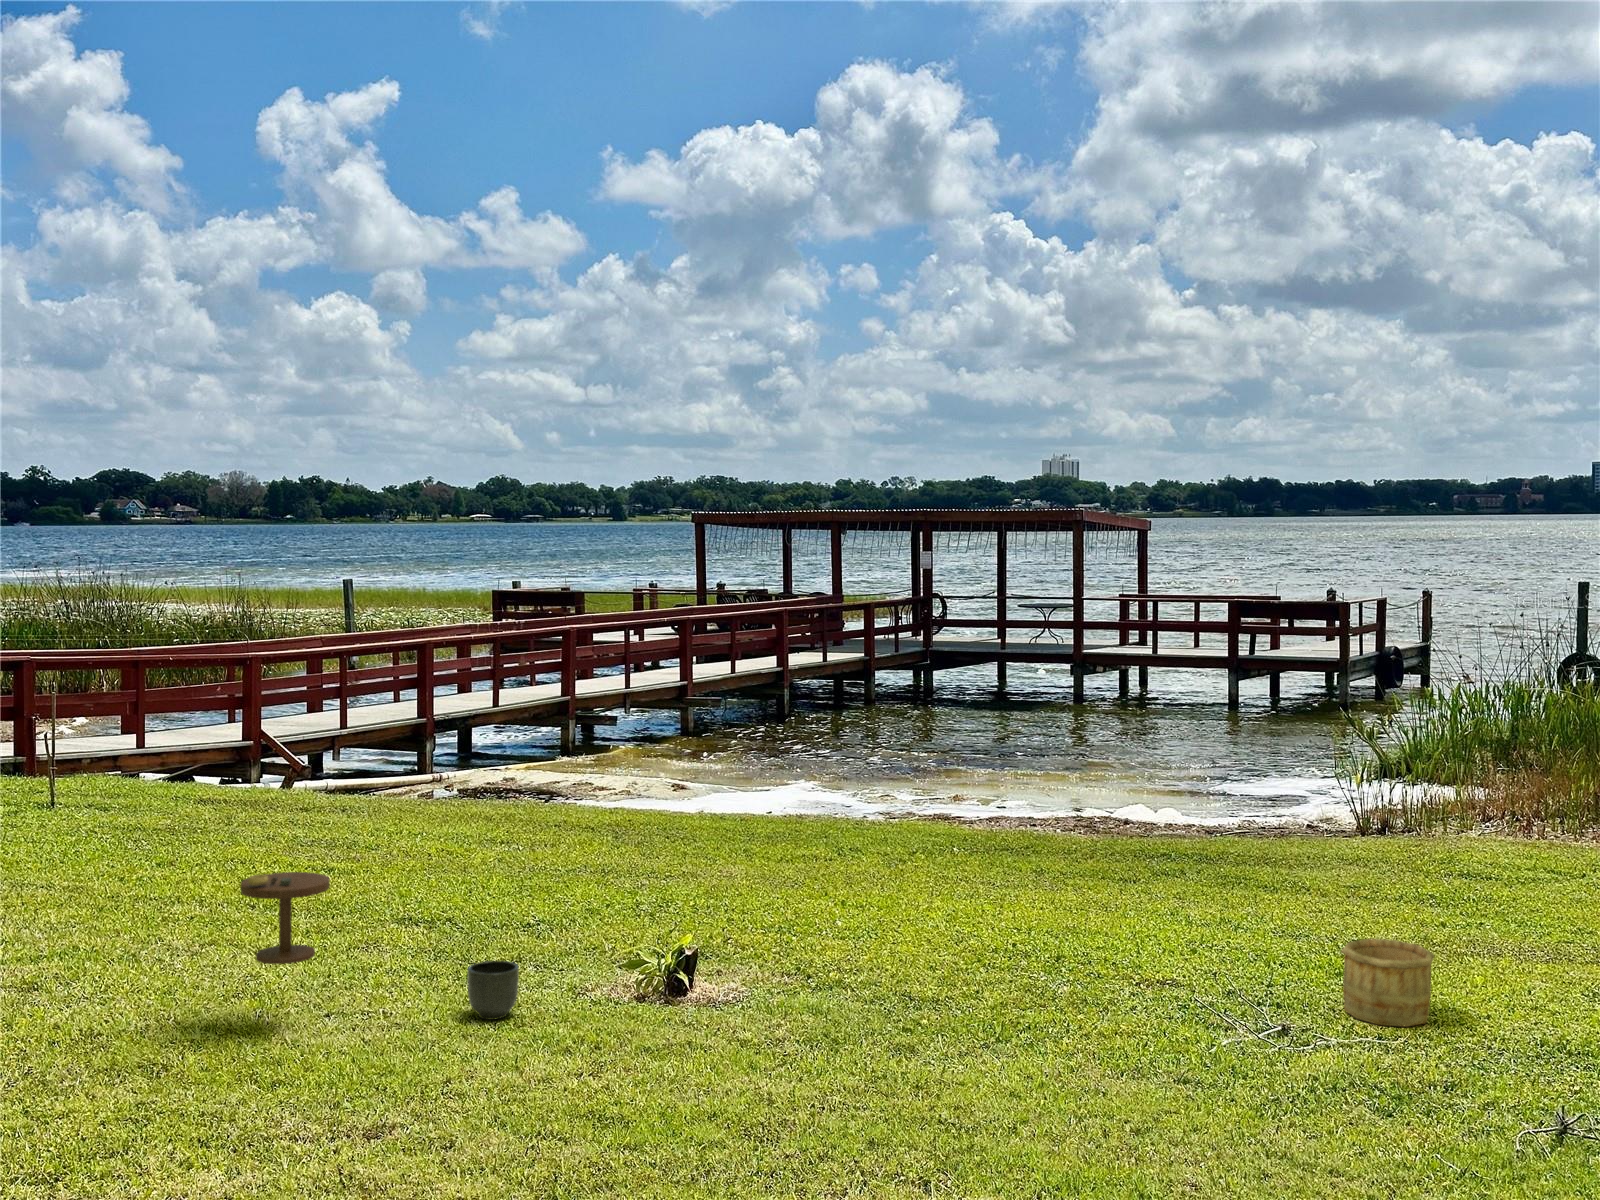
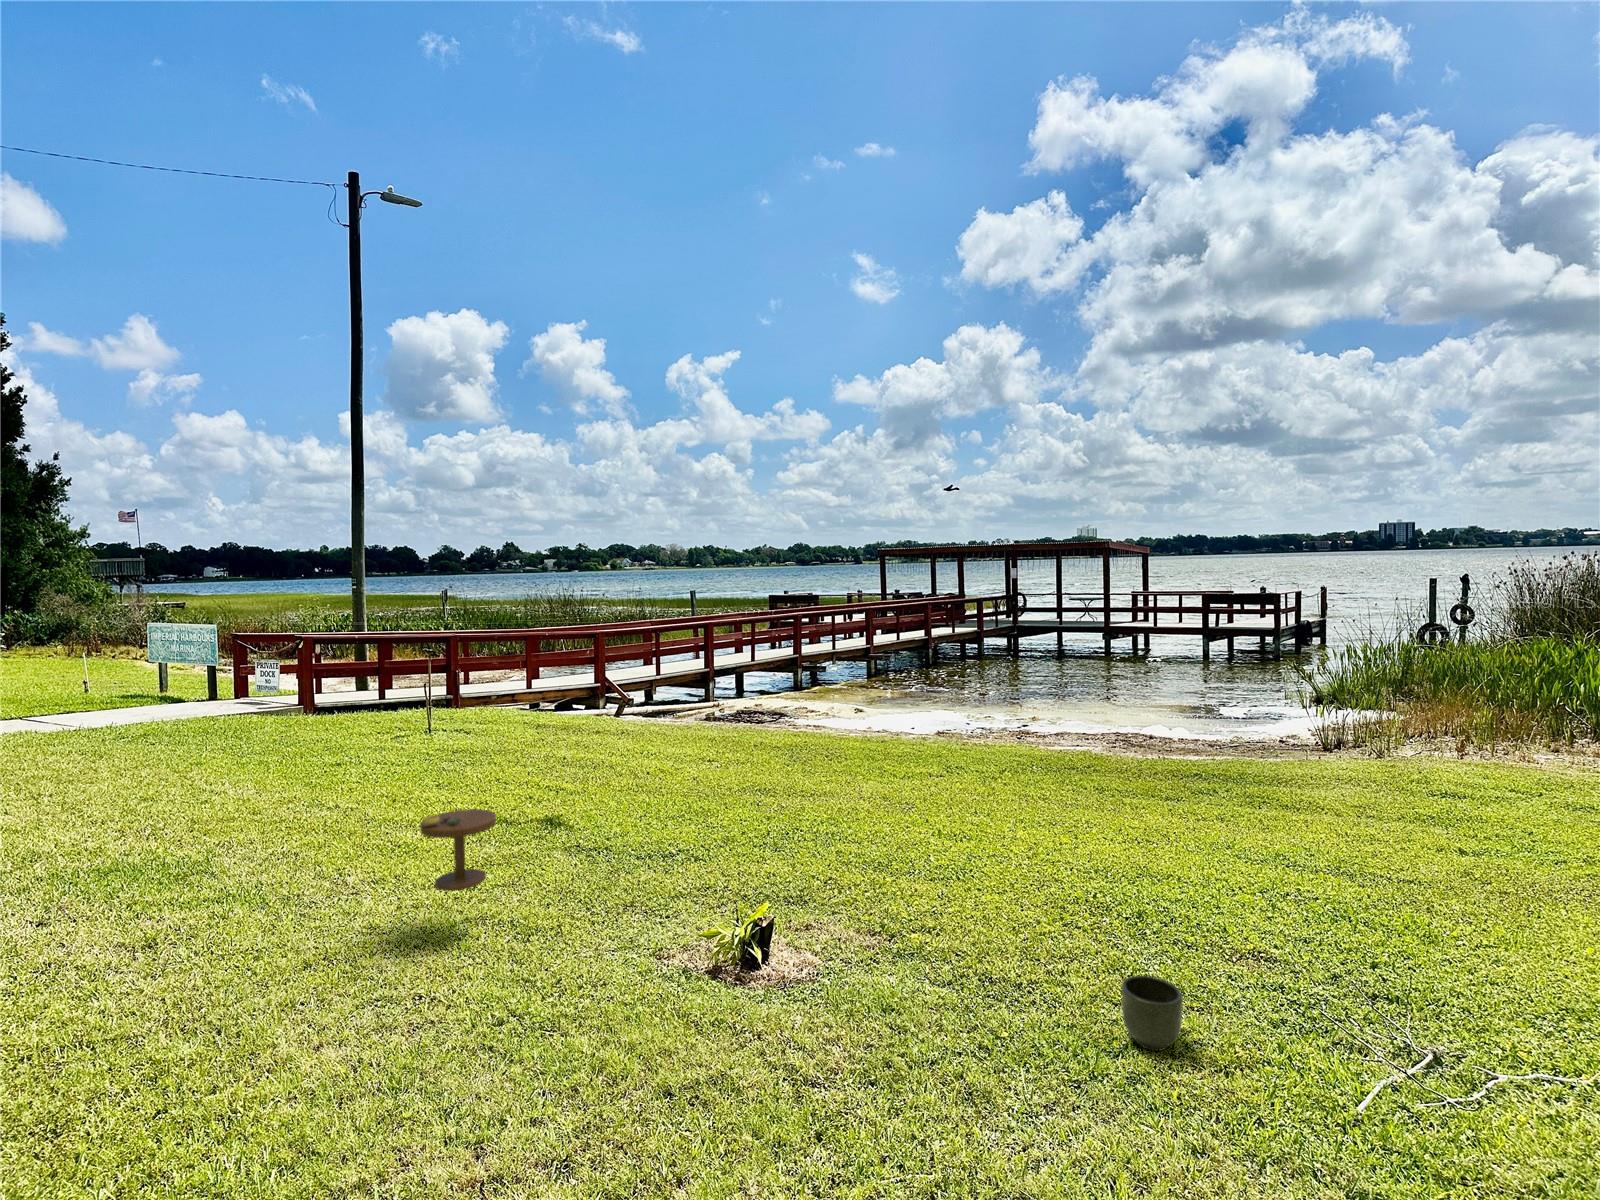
wooden bucket: present [1341,938,1434,1026] -> none [1423,896,1536,998]
planter: present [467,961,519,1020] -> present [1121,975,1183,1051]

